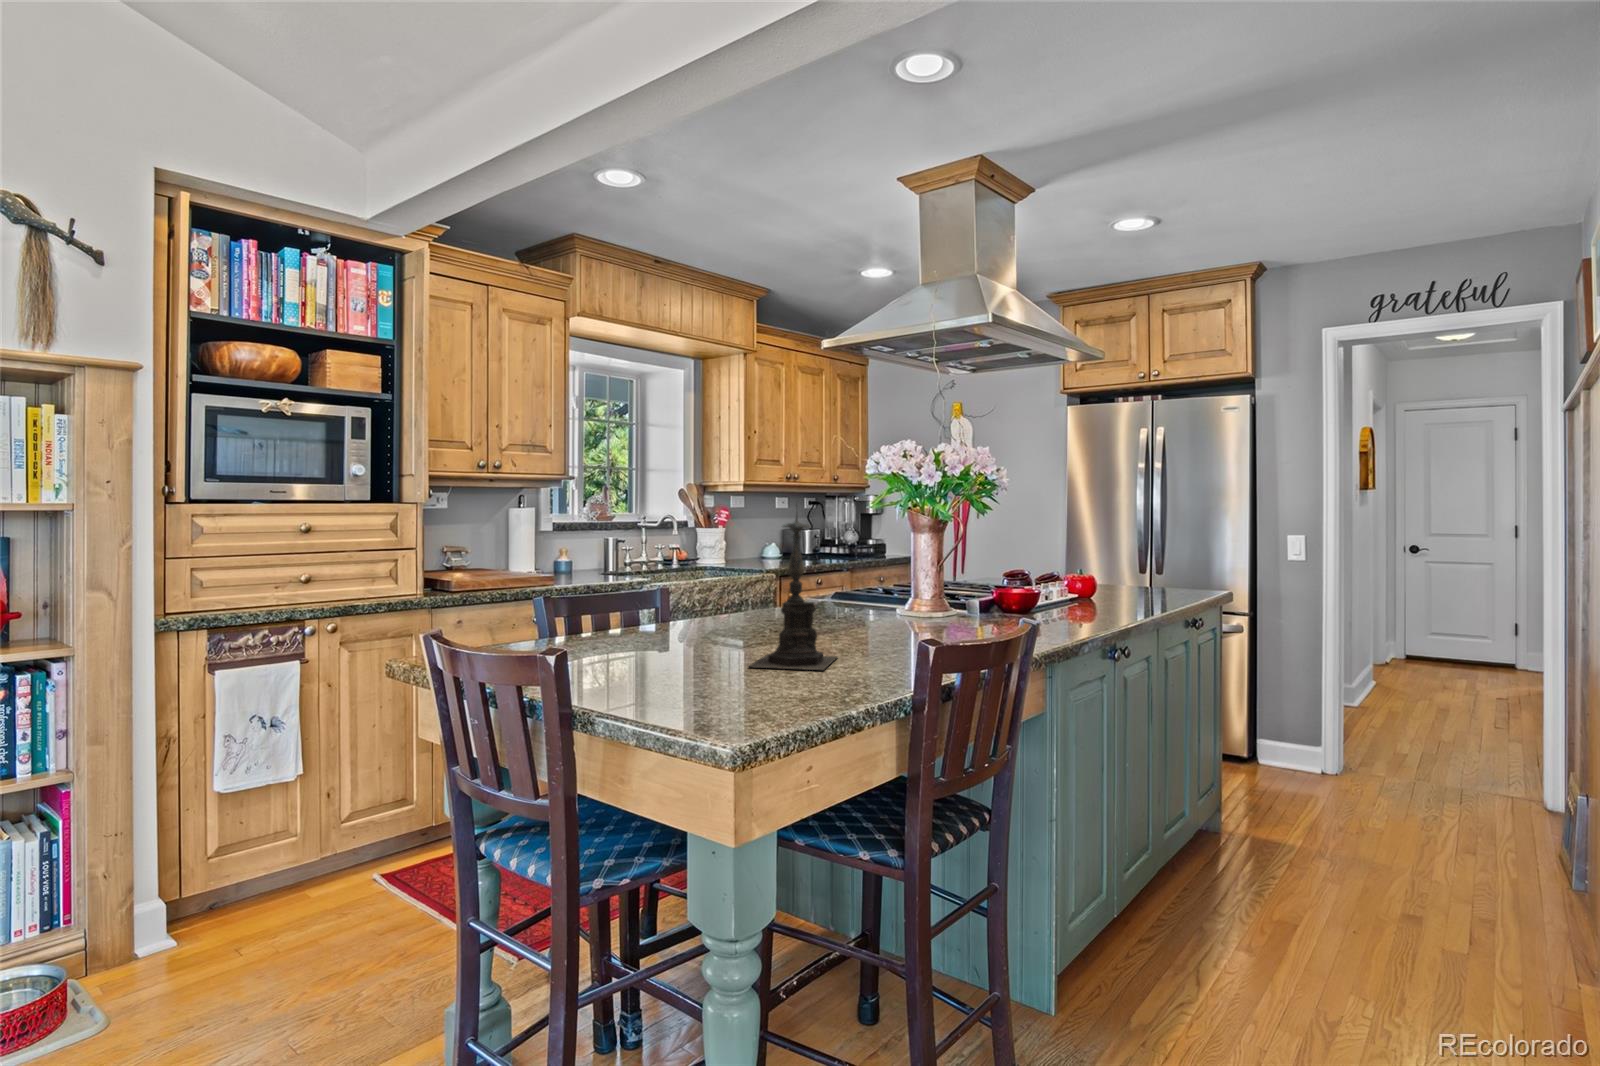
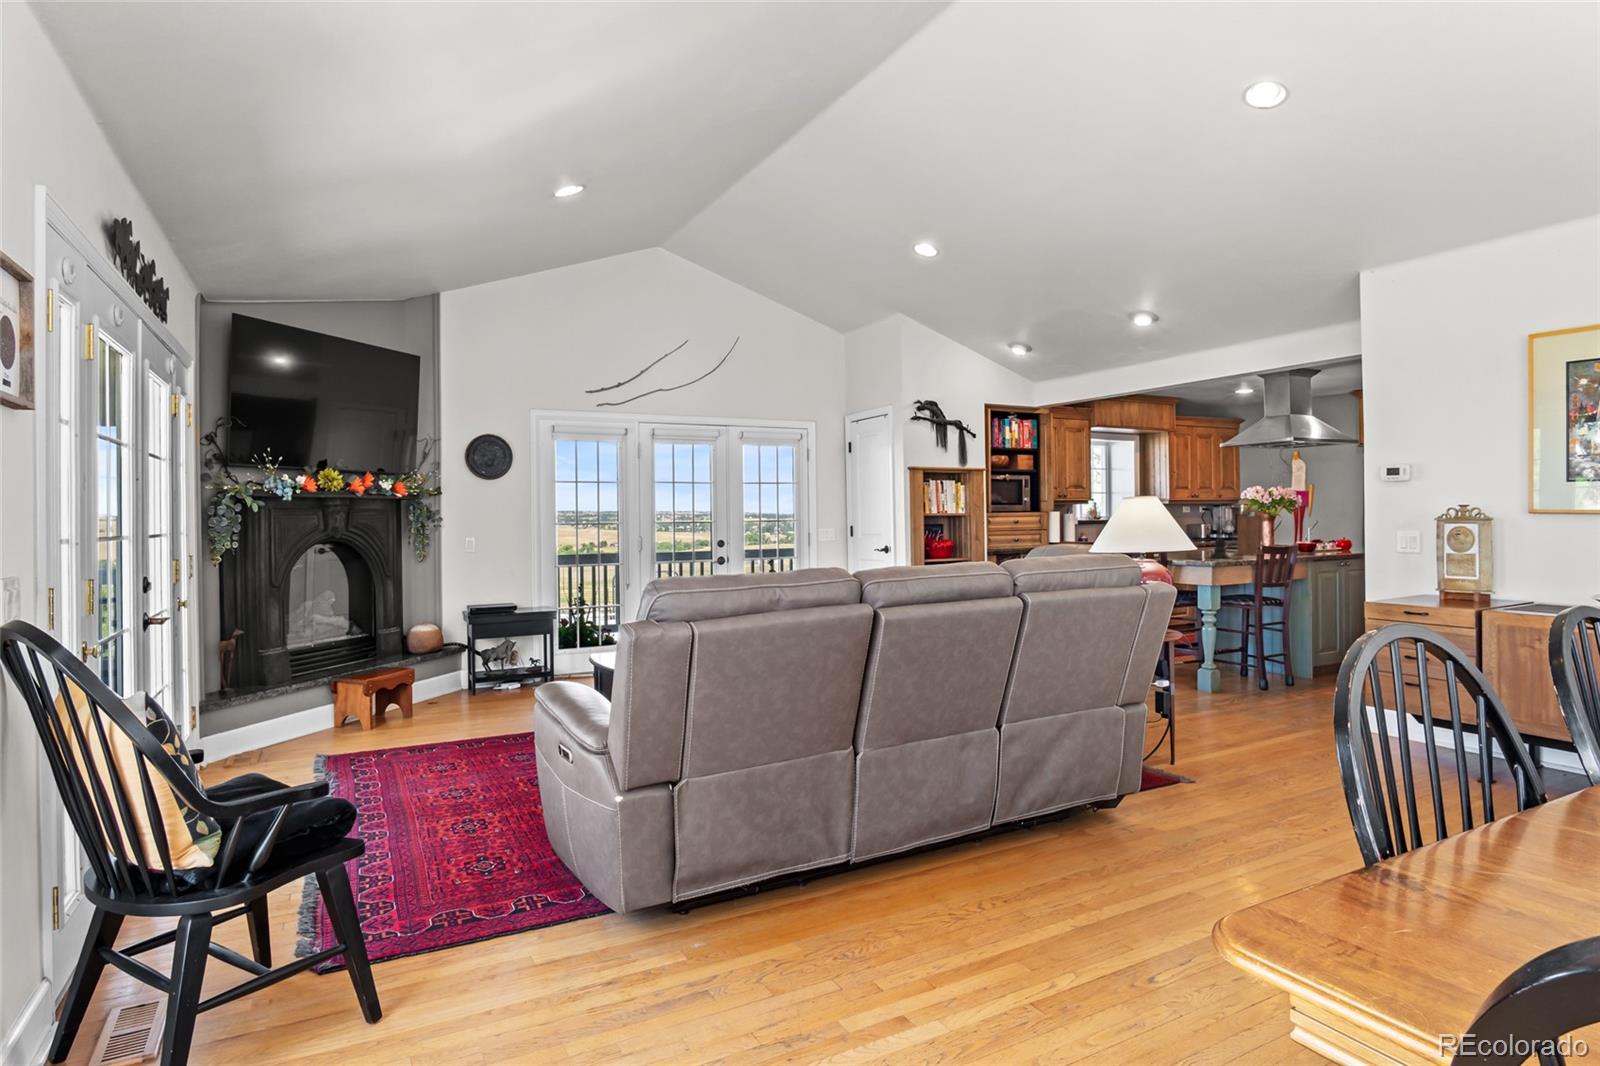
cutting board: none [855,503,920,634] -> present [1237,510,1263,555]

